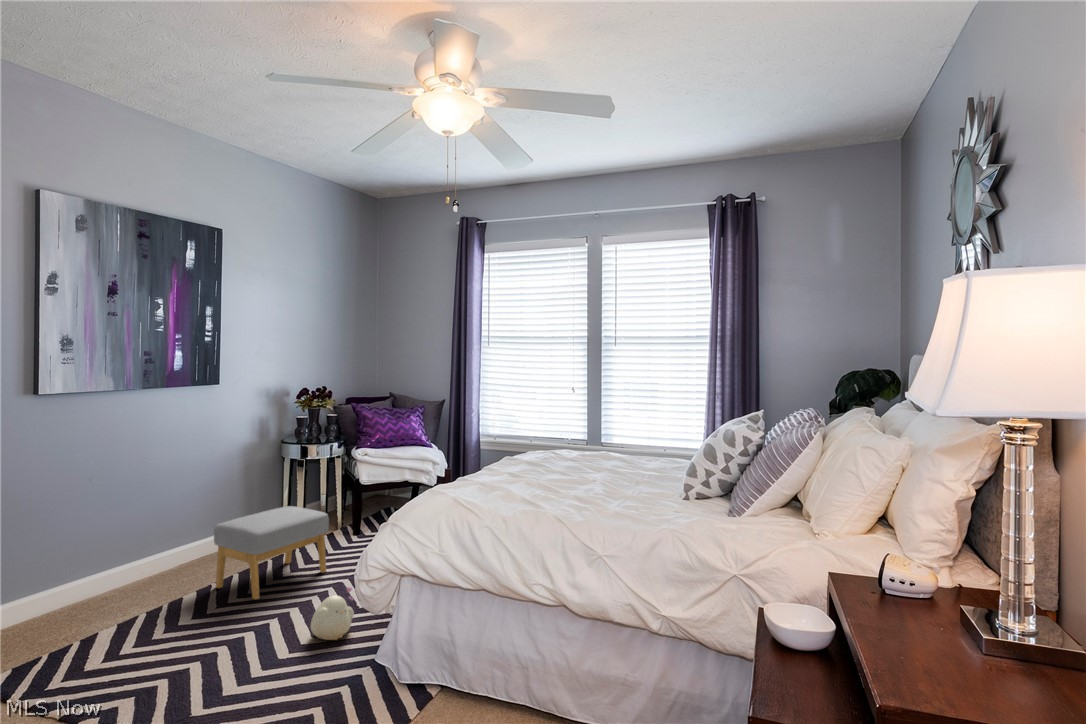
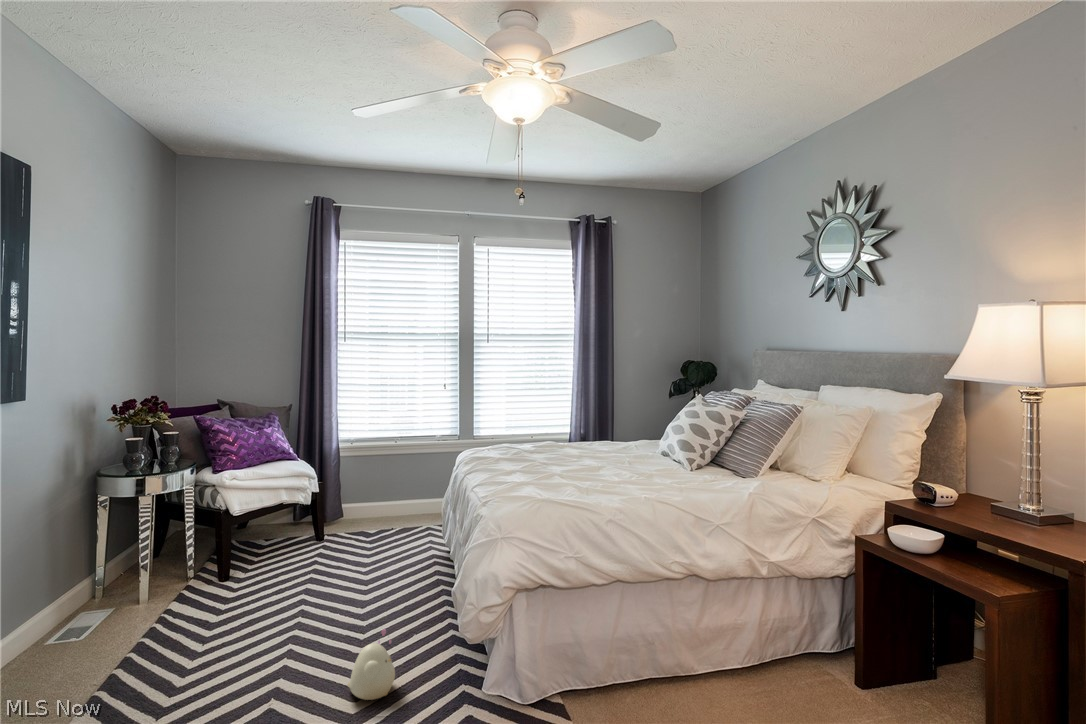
footstool: present [214,506,329,599] -> none [105,555,254,695]

